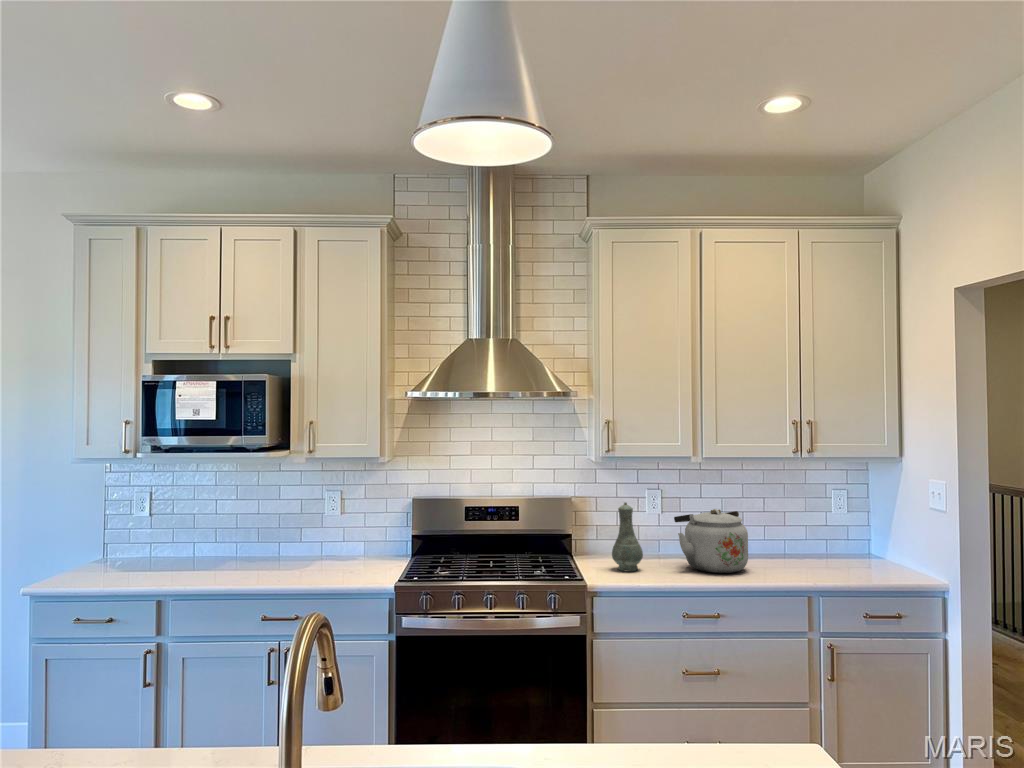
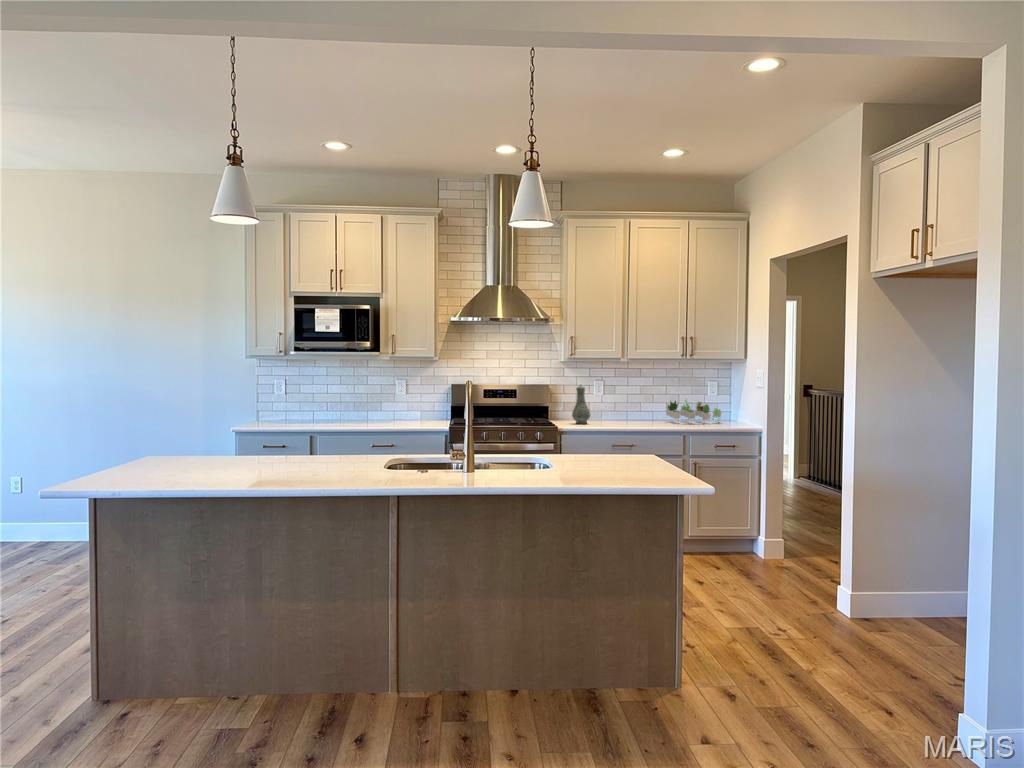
kettle: present [674,509,748,573] -> none [610,389,652,425]
succulent plant: none [762,519,861,567] -> present [666,401,722,423]

